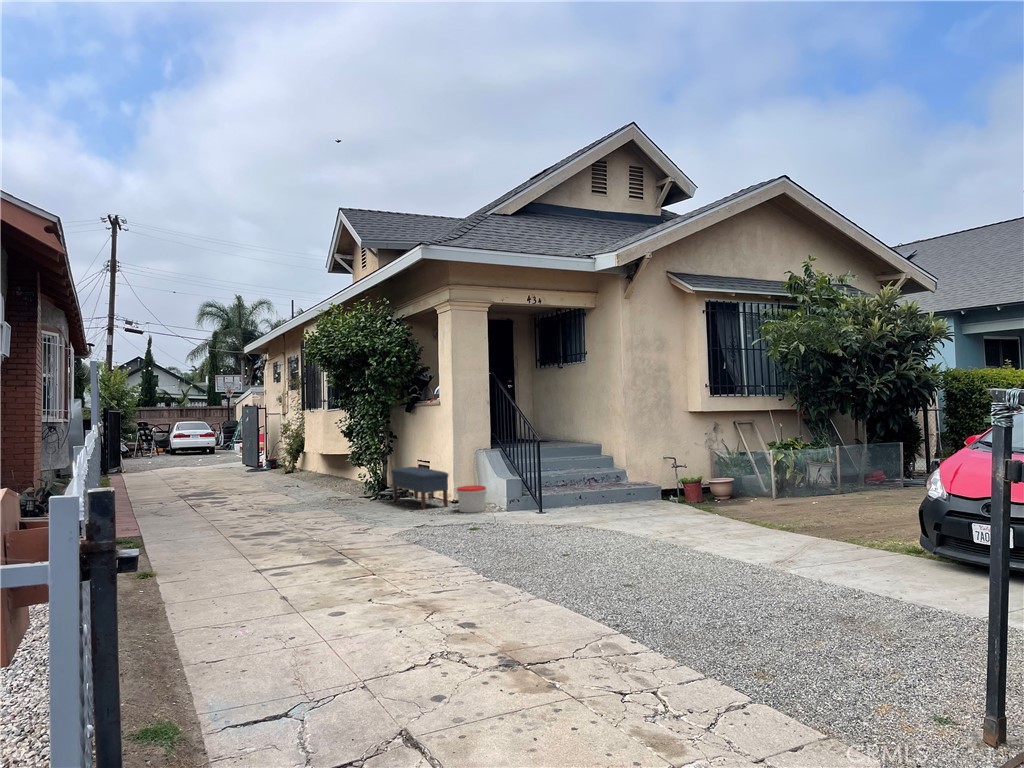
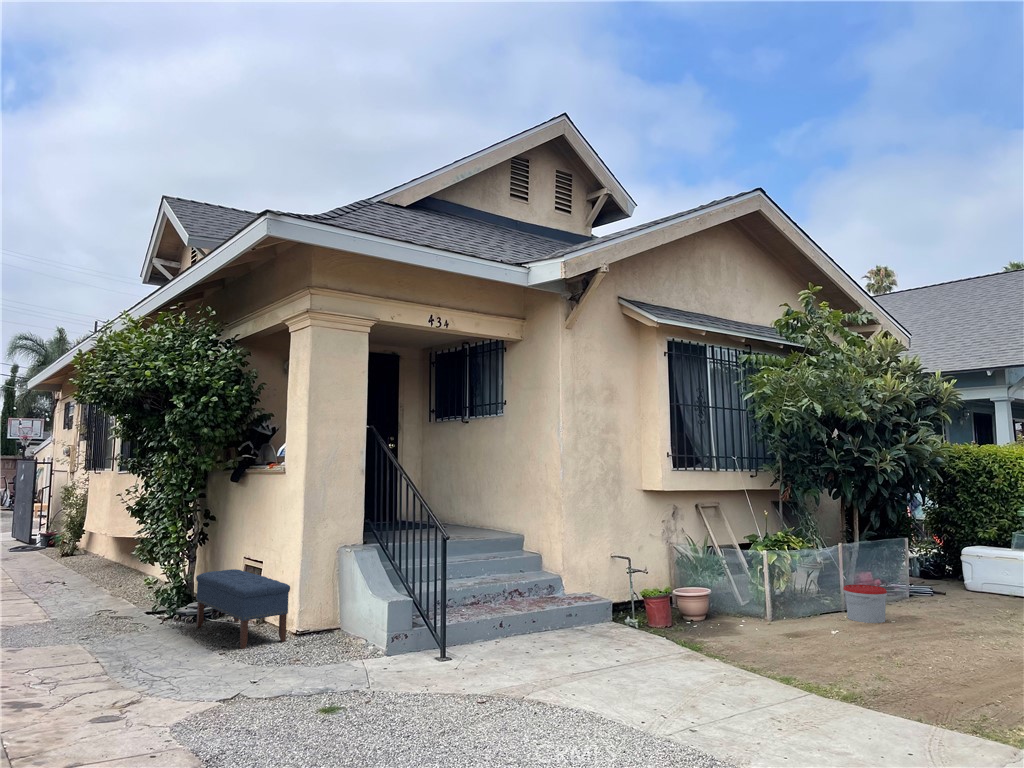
bucket: present [457,486,487,513] -> present [843,585,887,623]

